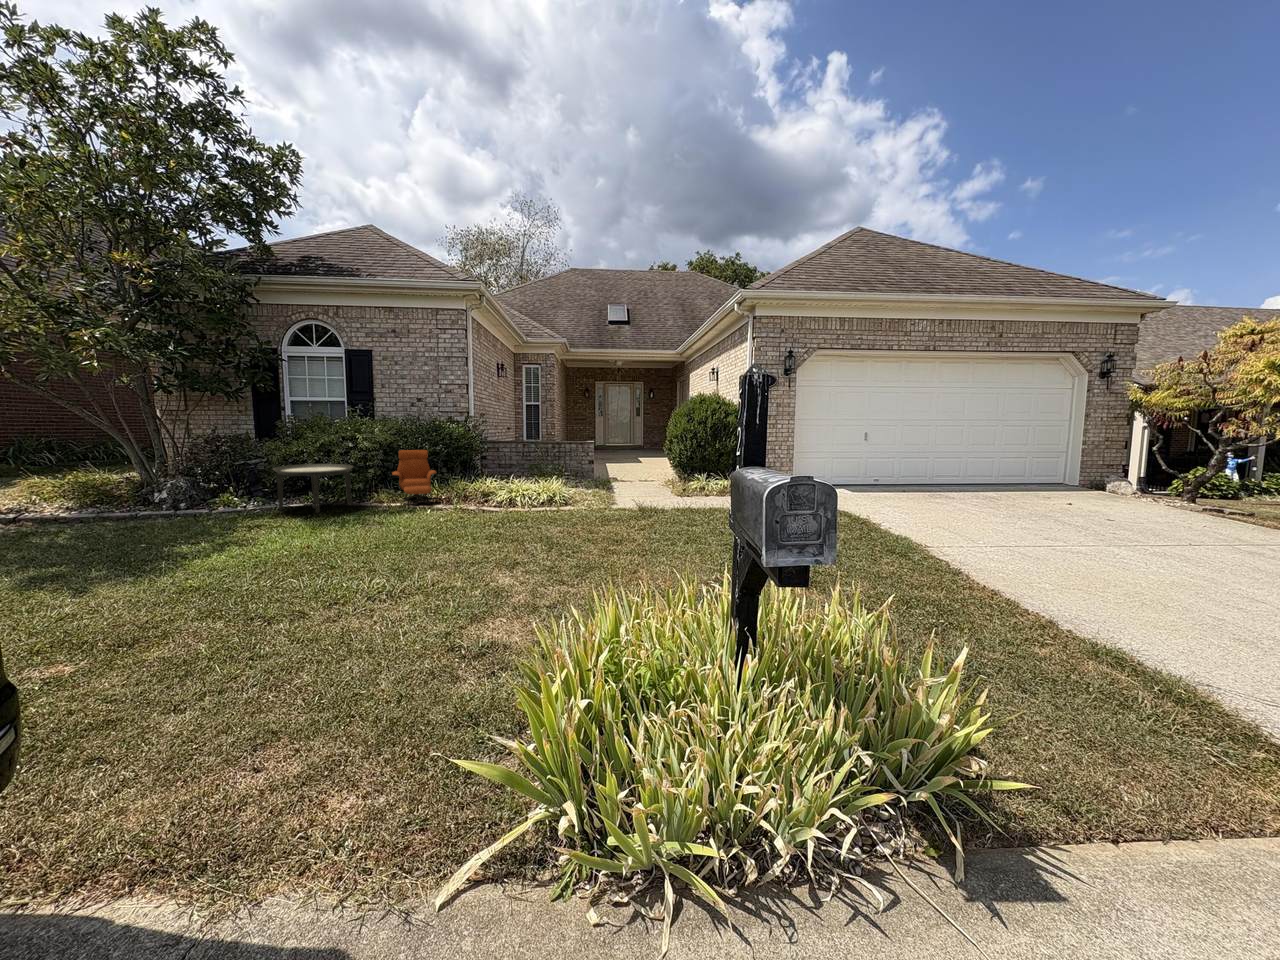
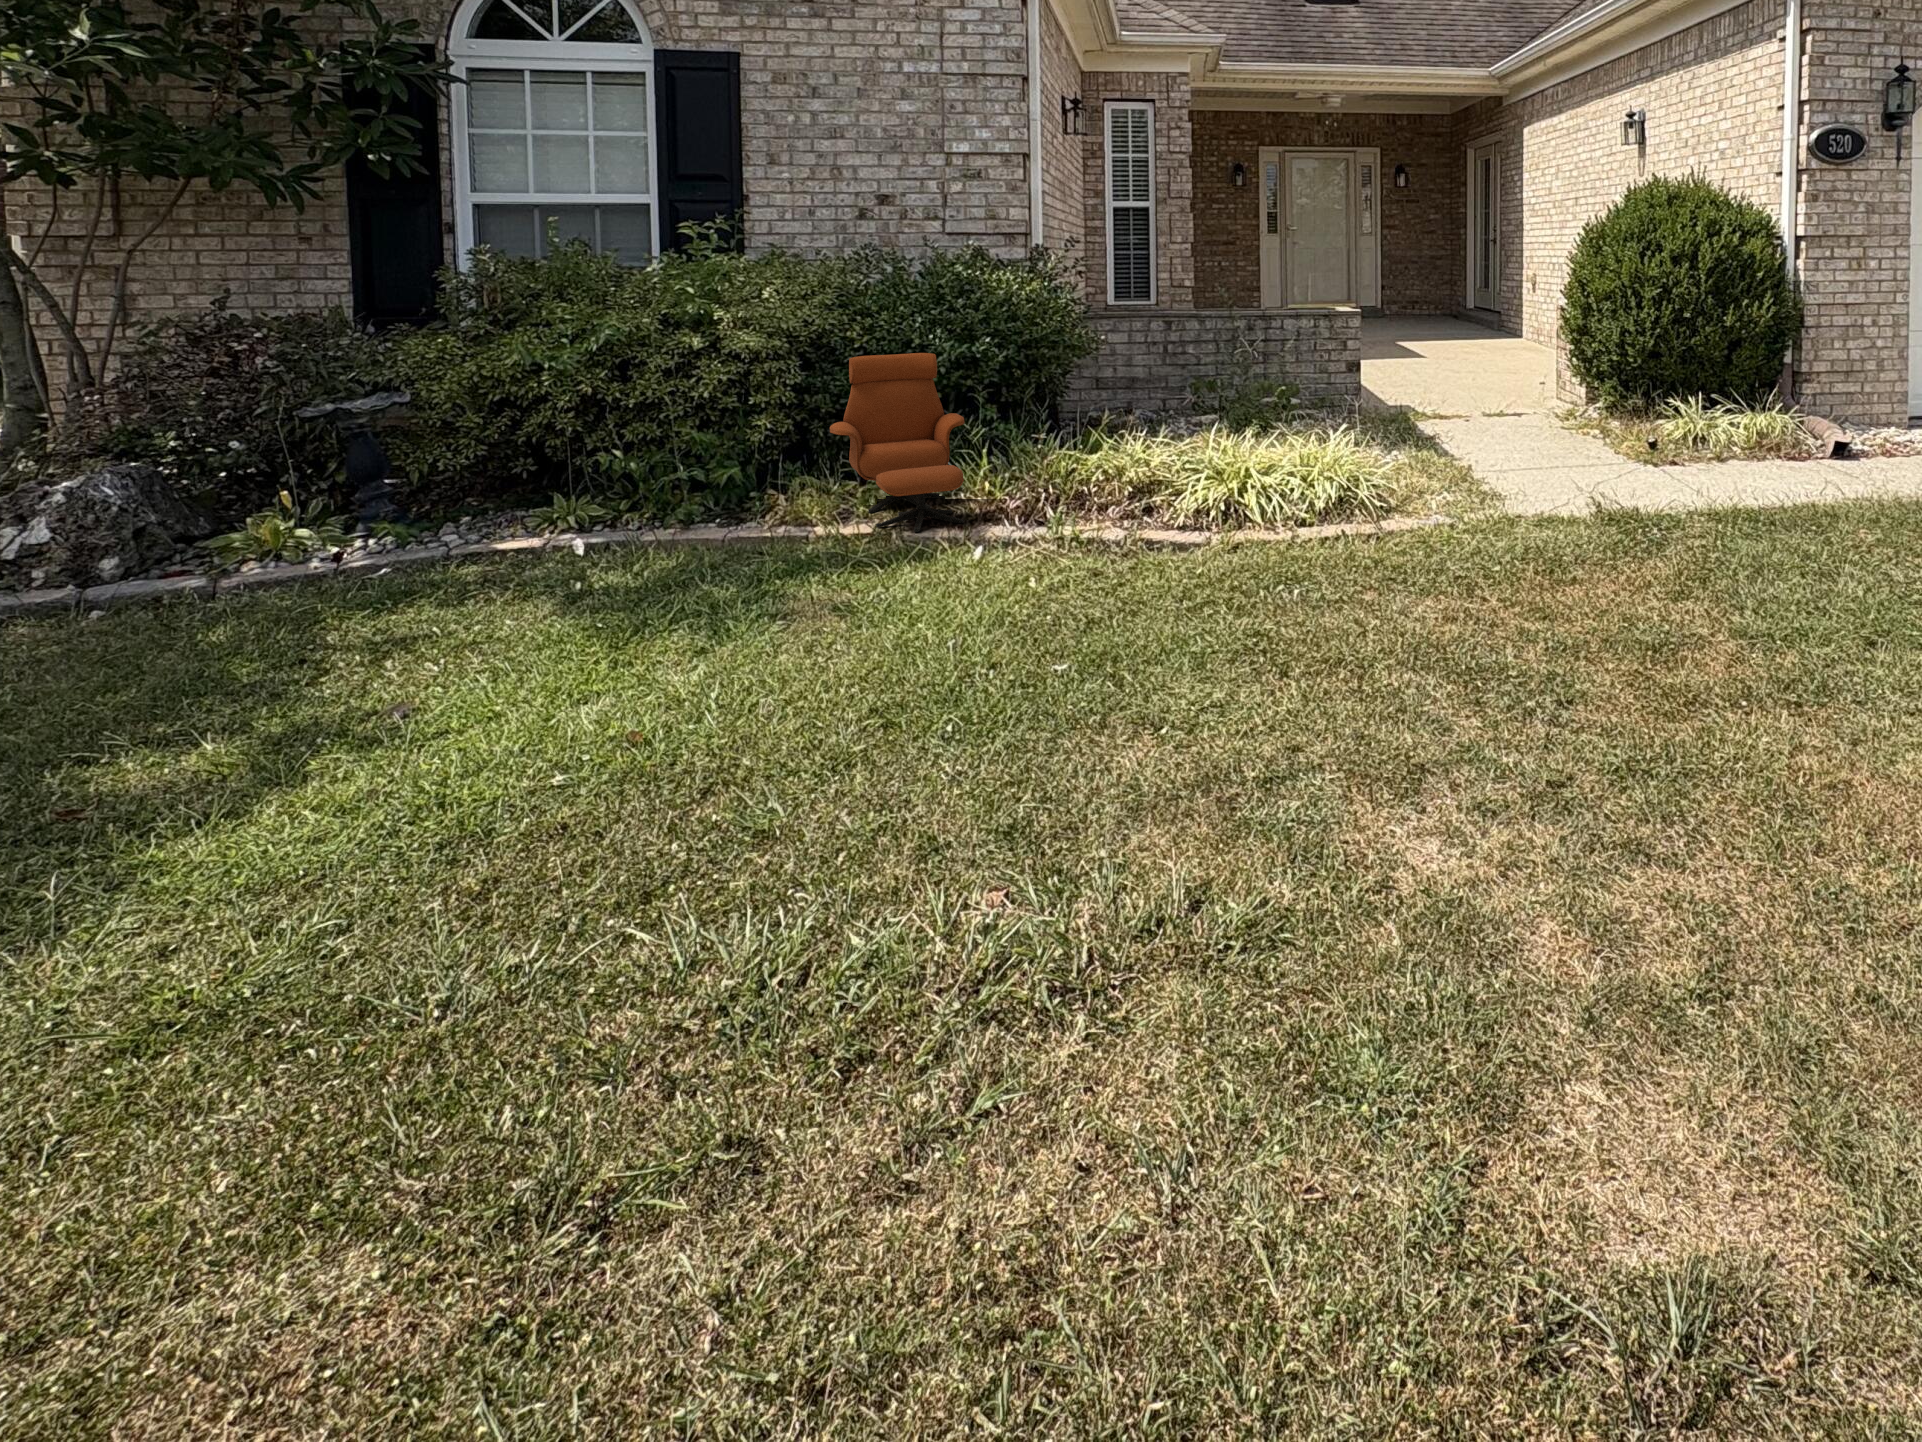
round table: present [273,464,353,513] -> none [441,407,715,579]

